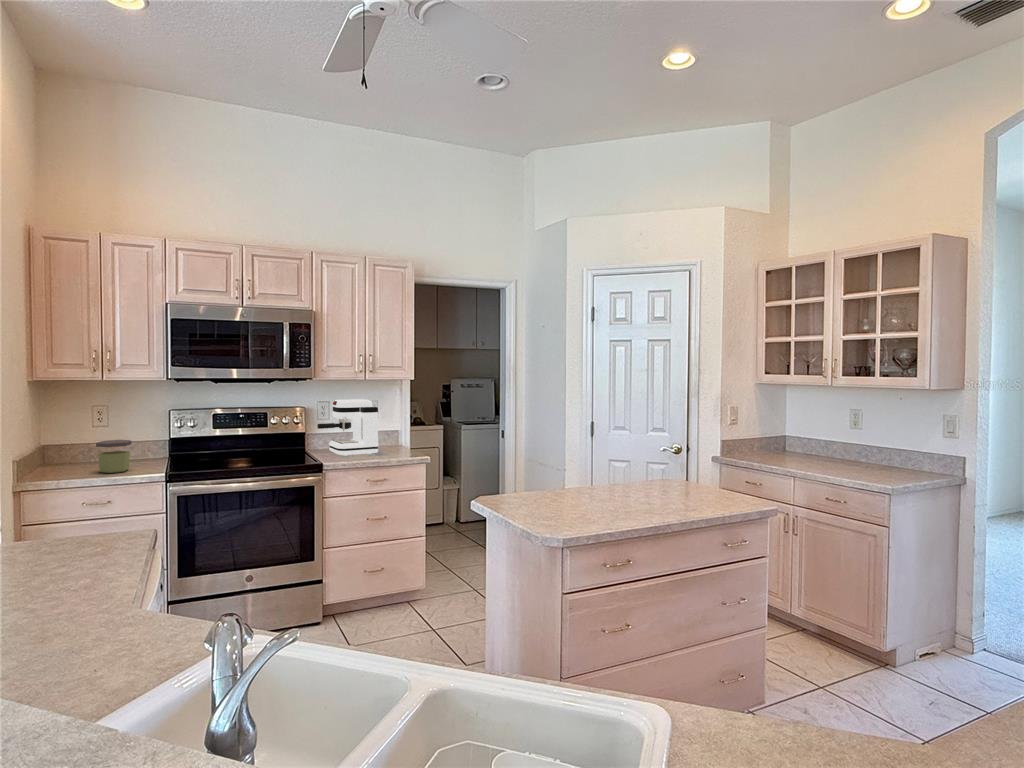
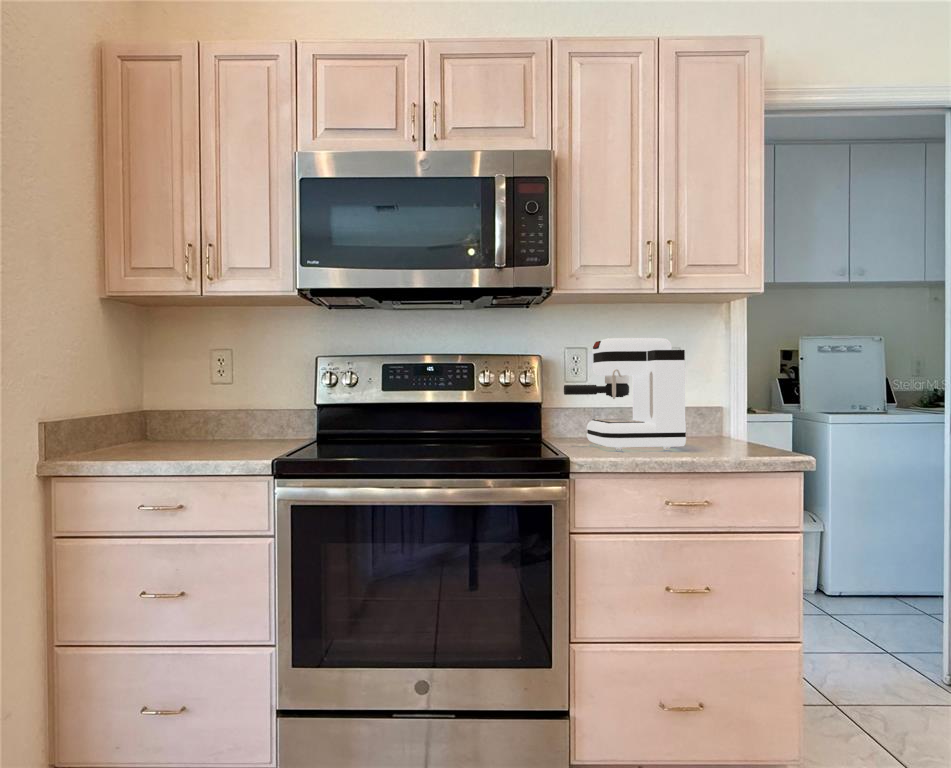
jar: present [96,440,132,473] -> none [183,399,240,454]

